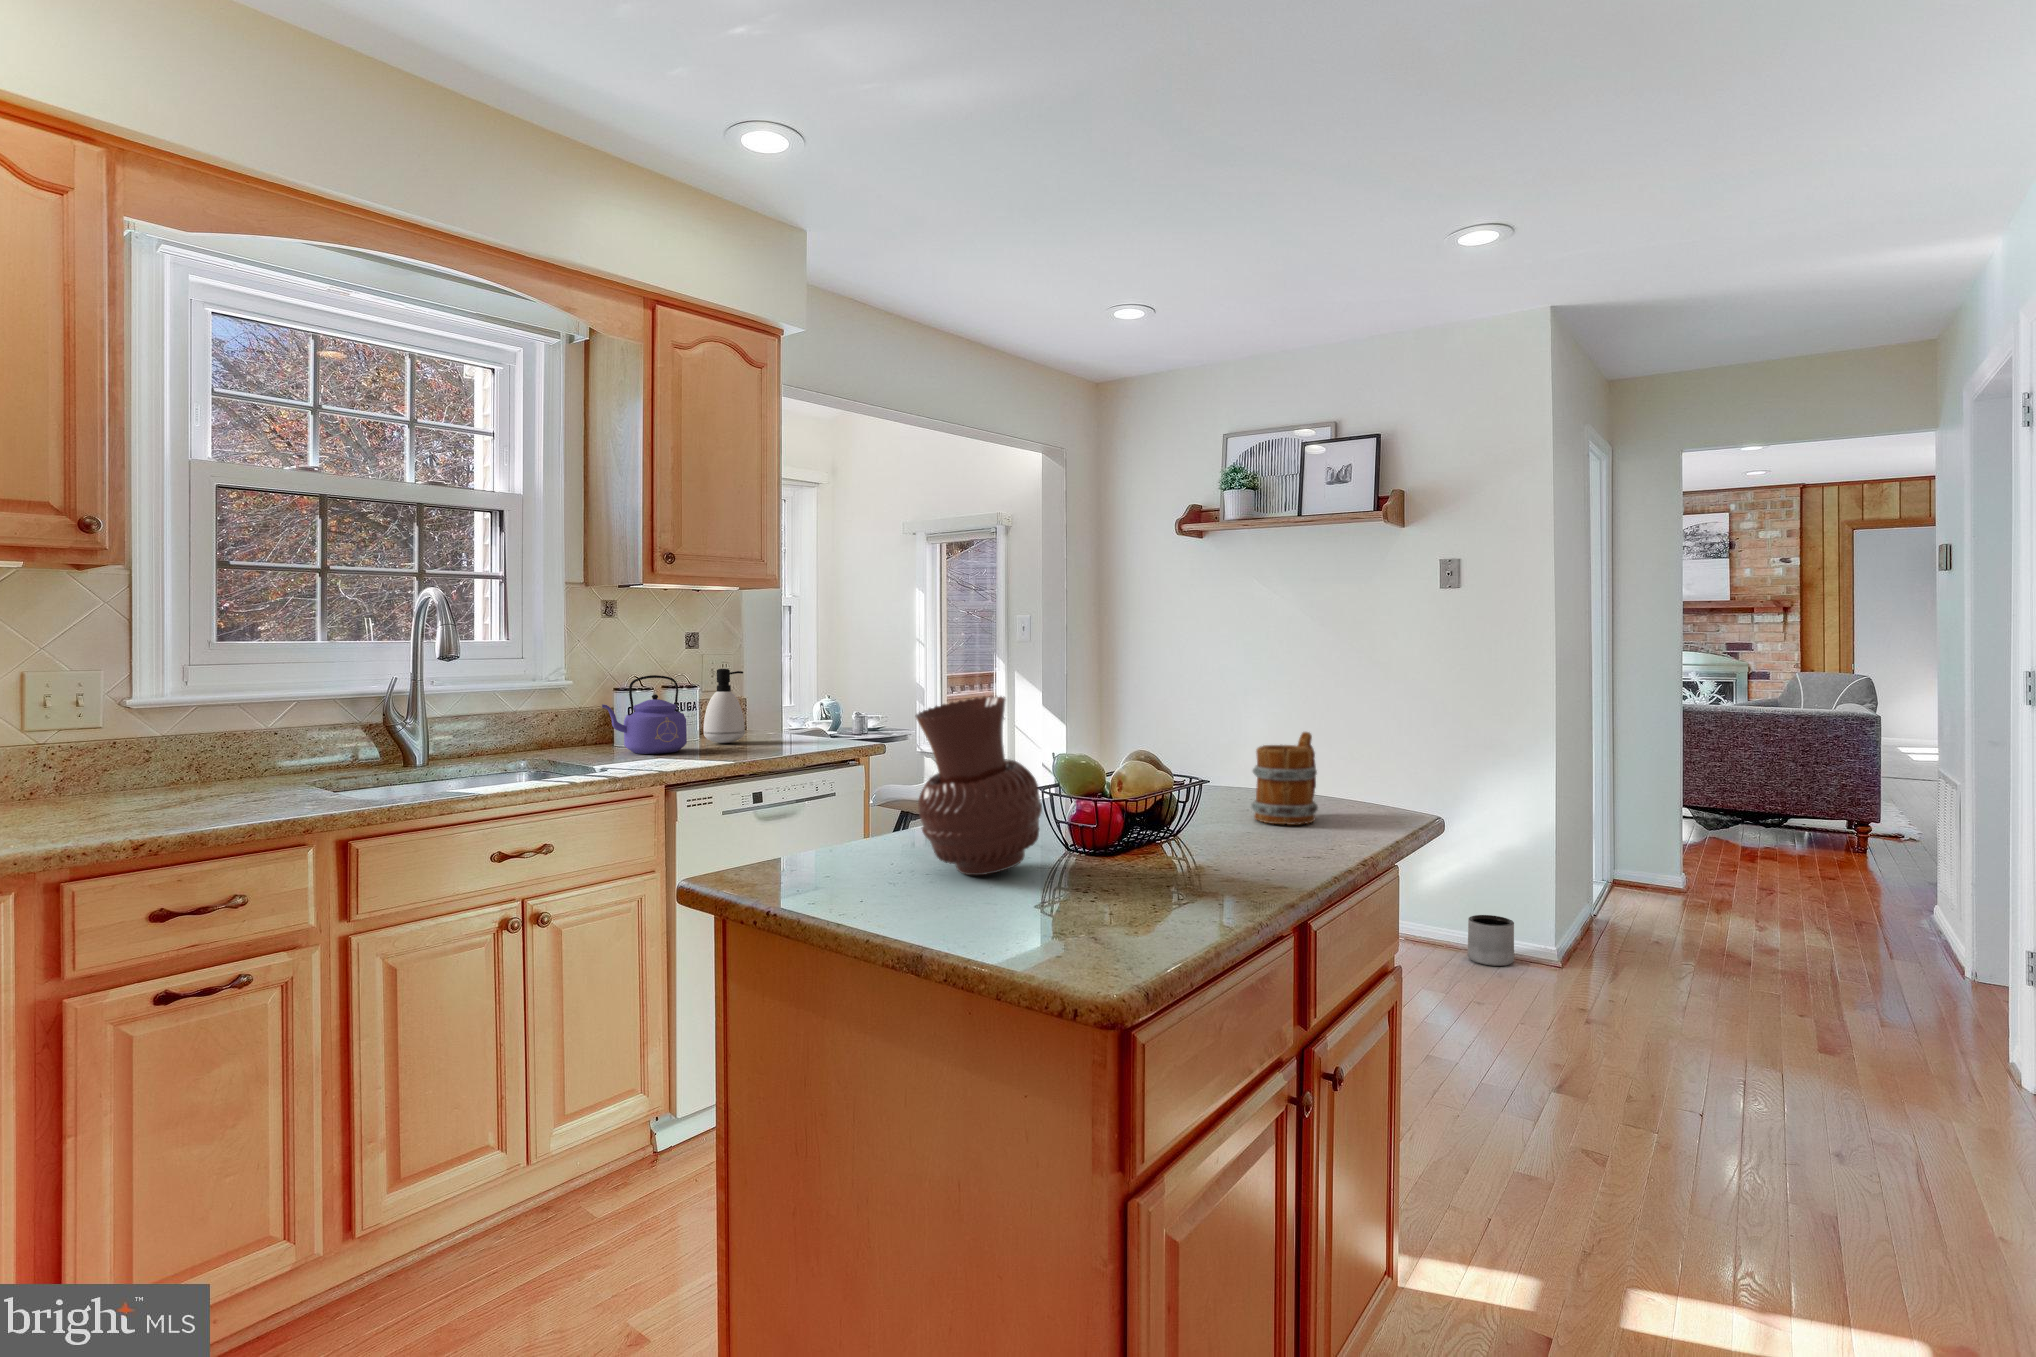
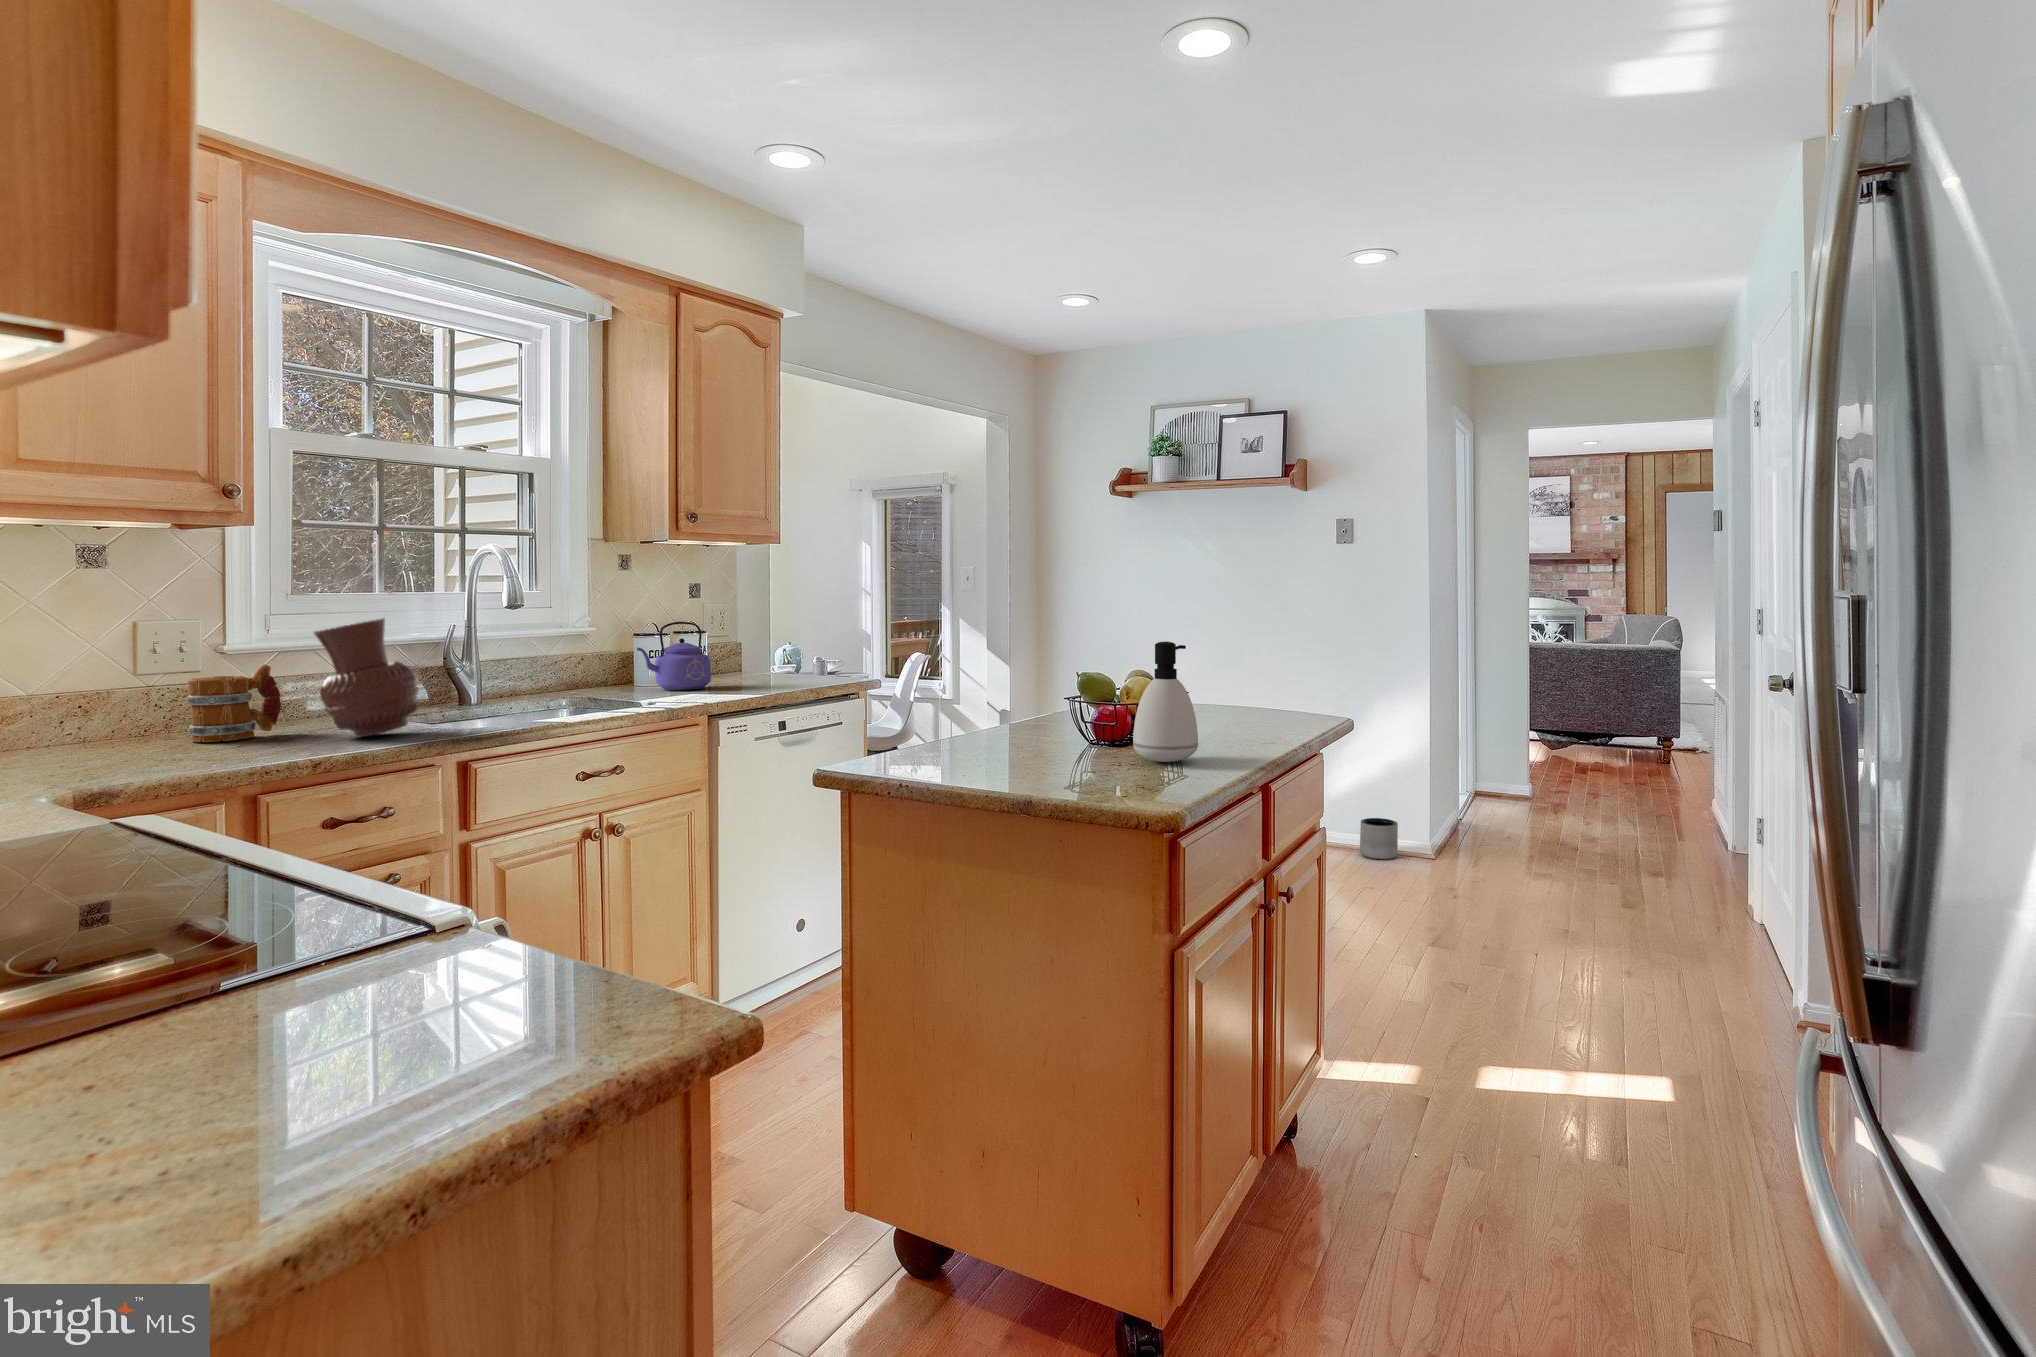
soap dispenser: present [704,669,745,743] -> present [1133,642,1198,762]
vase: present [916,696,1042,875] -> present [314,618,419,737]
mug: present [1251,732,1318,825] -> present [187,664,281,742]

